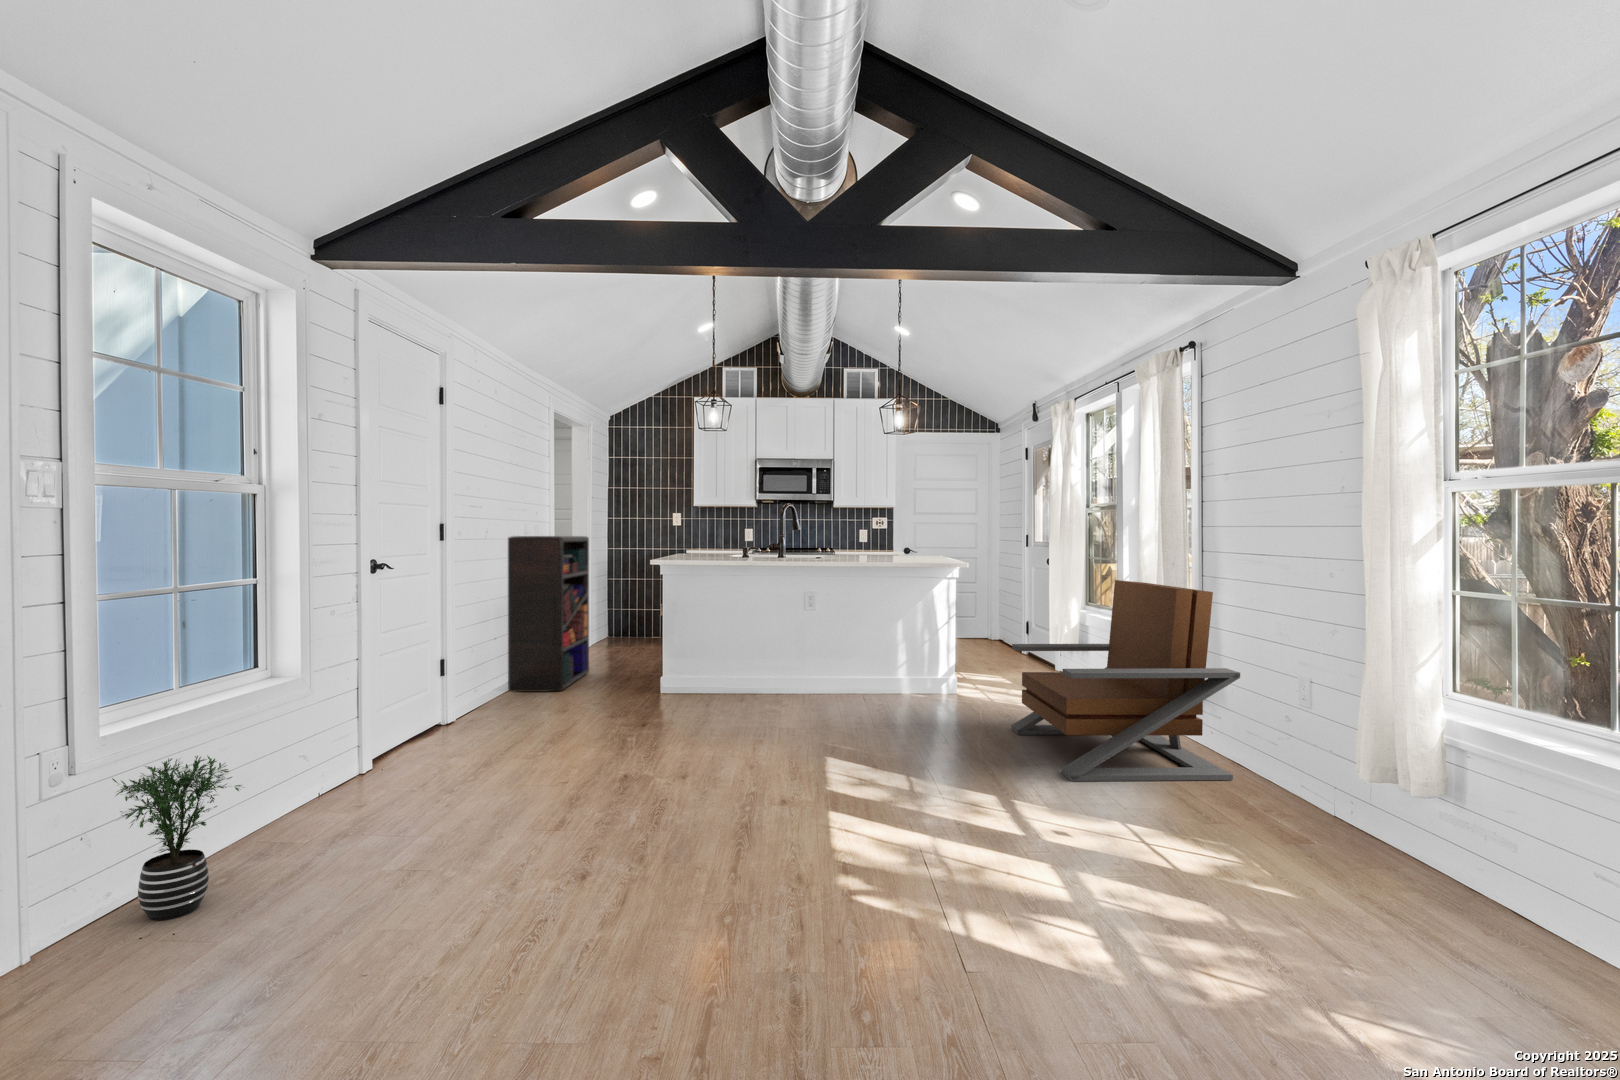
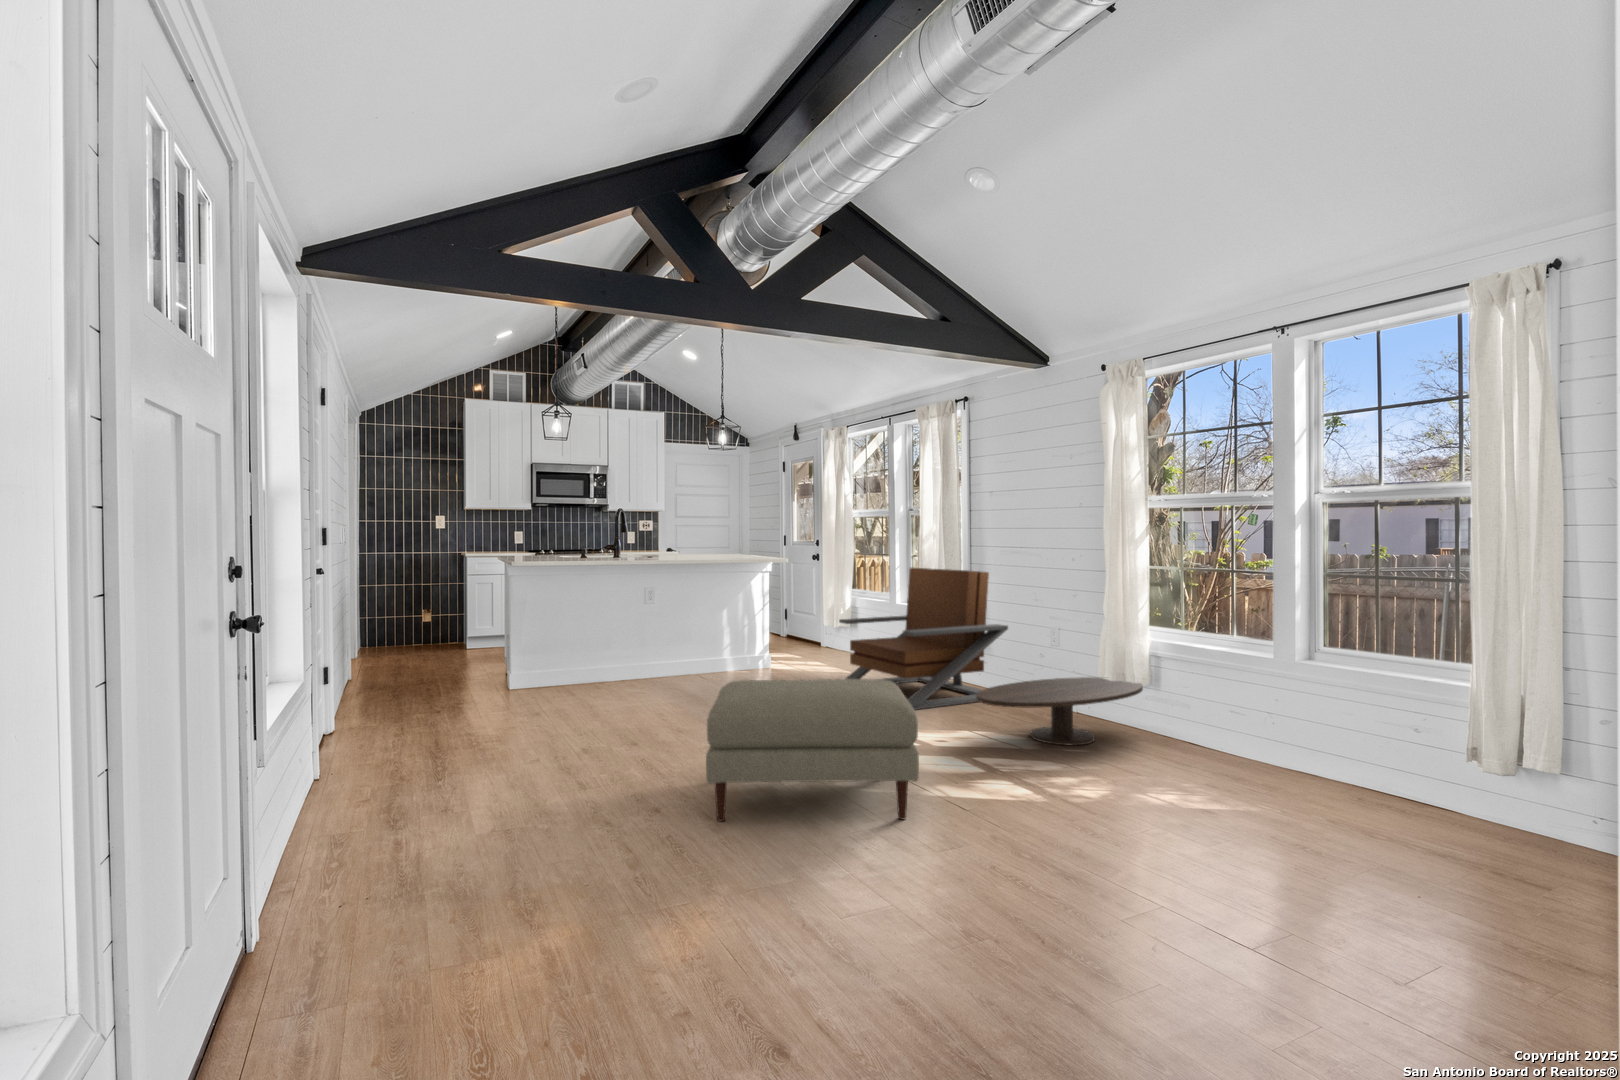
bookshelf: present [508,536,589,692] -> none [335,539,399,702]
ottoman: none [575,731,926,996] -> present [706,679,919,821]
potted plant: present [112,756,241,920] -> none [277,732,394,879]
coffee table: none [1101,768,1440,896] -> present [977,677,1143,745]

